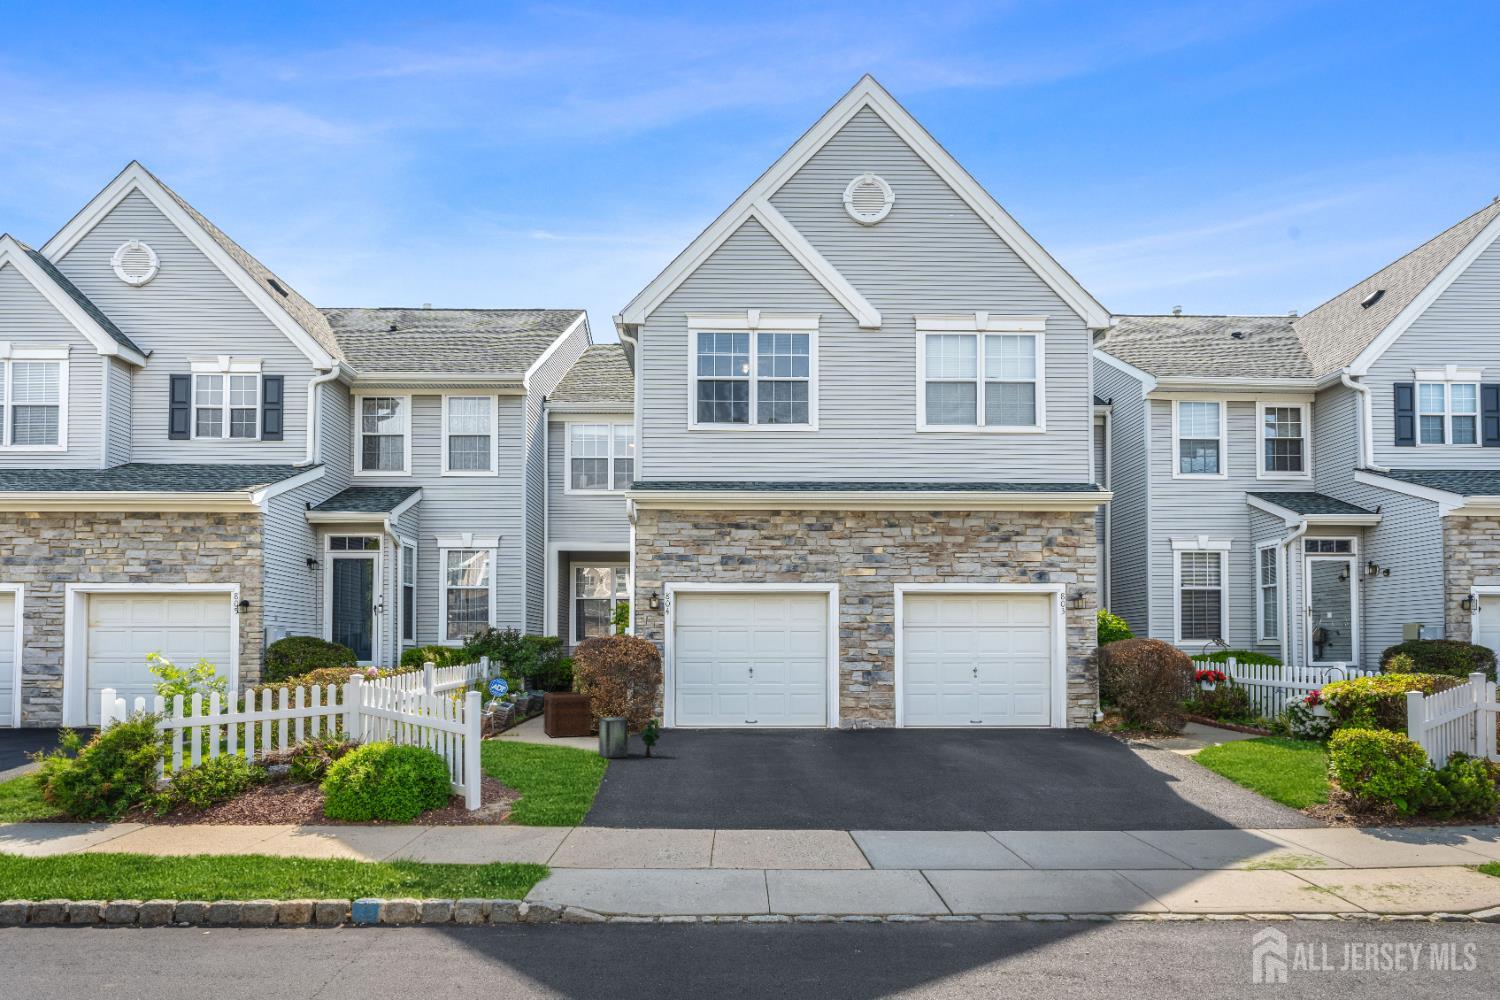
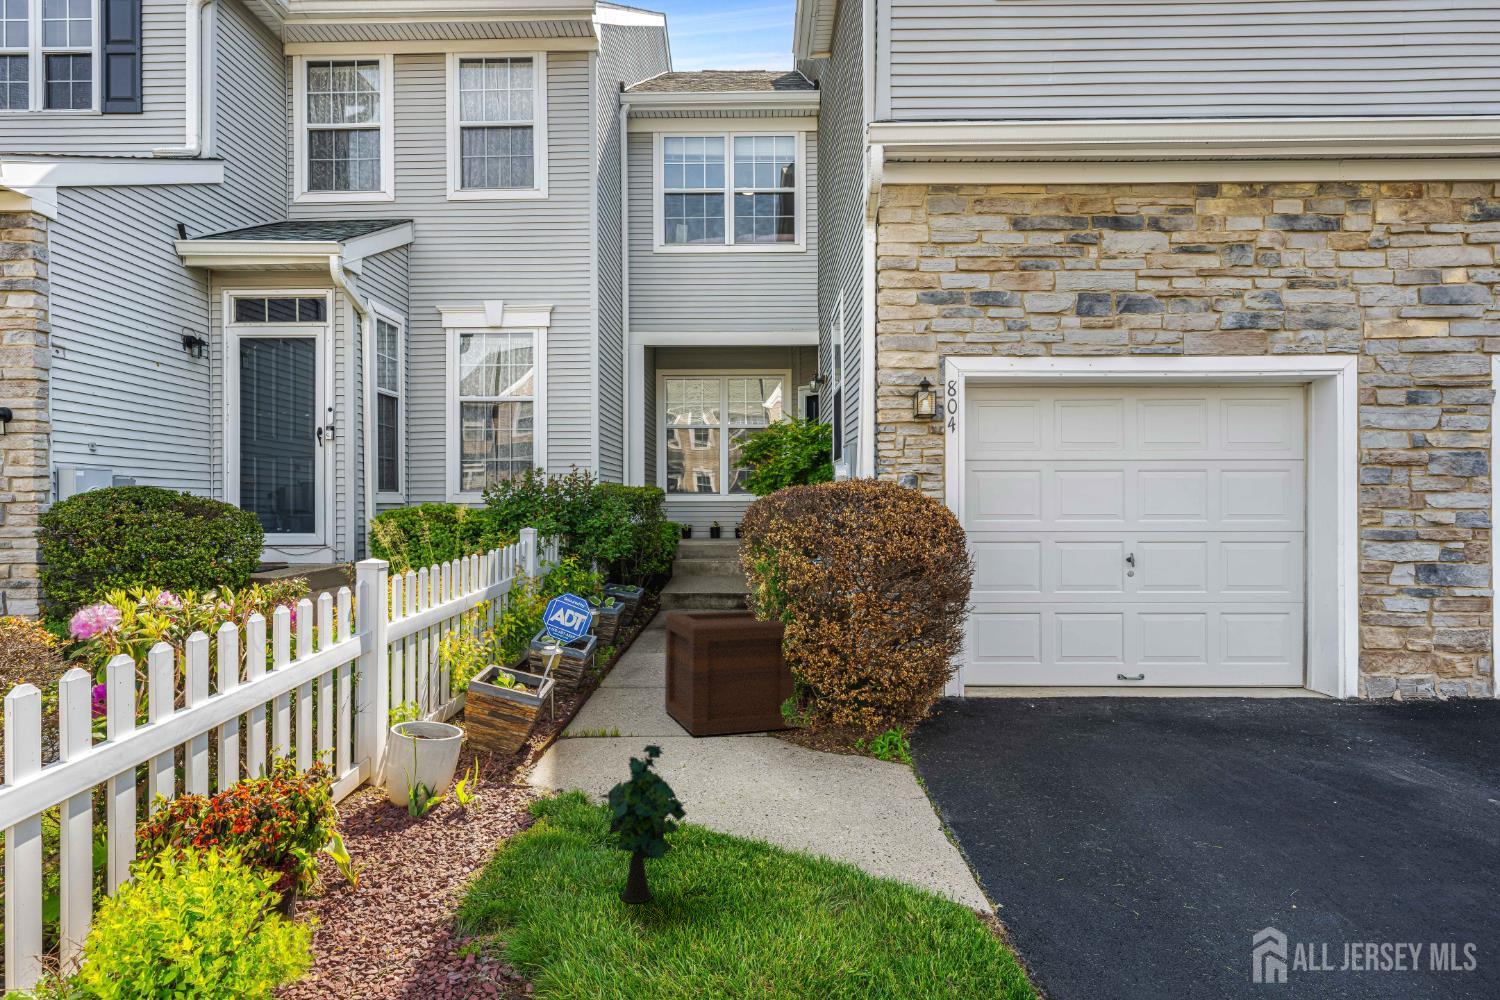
storage box: present [599,717,628,758] -> none [897,700,1014,865]
decorative plant: present [640,720,659,757] -> present [599,745,687,903]

